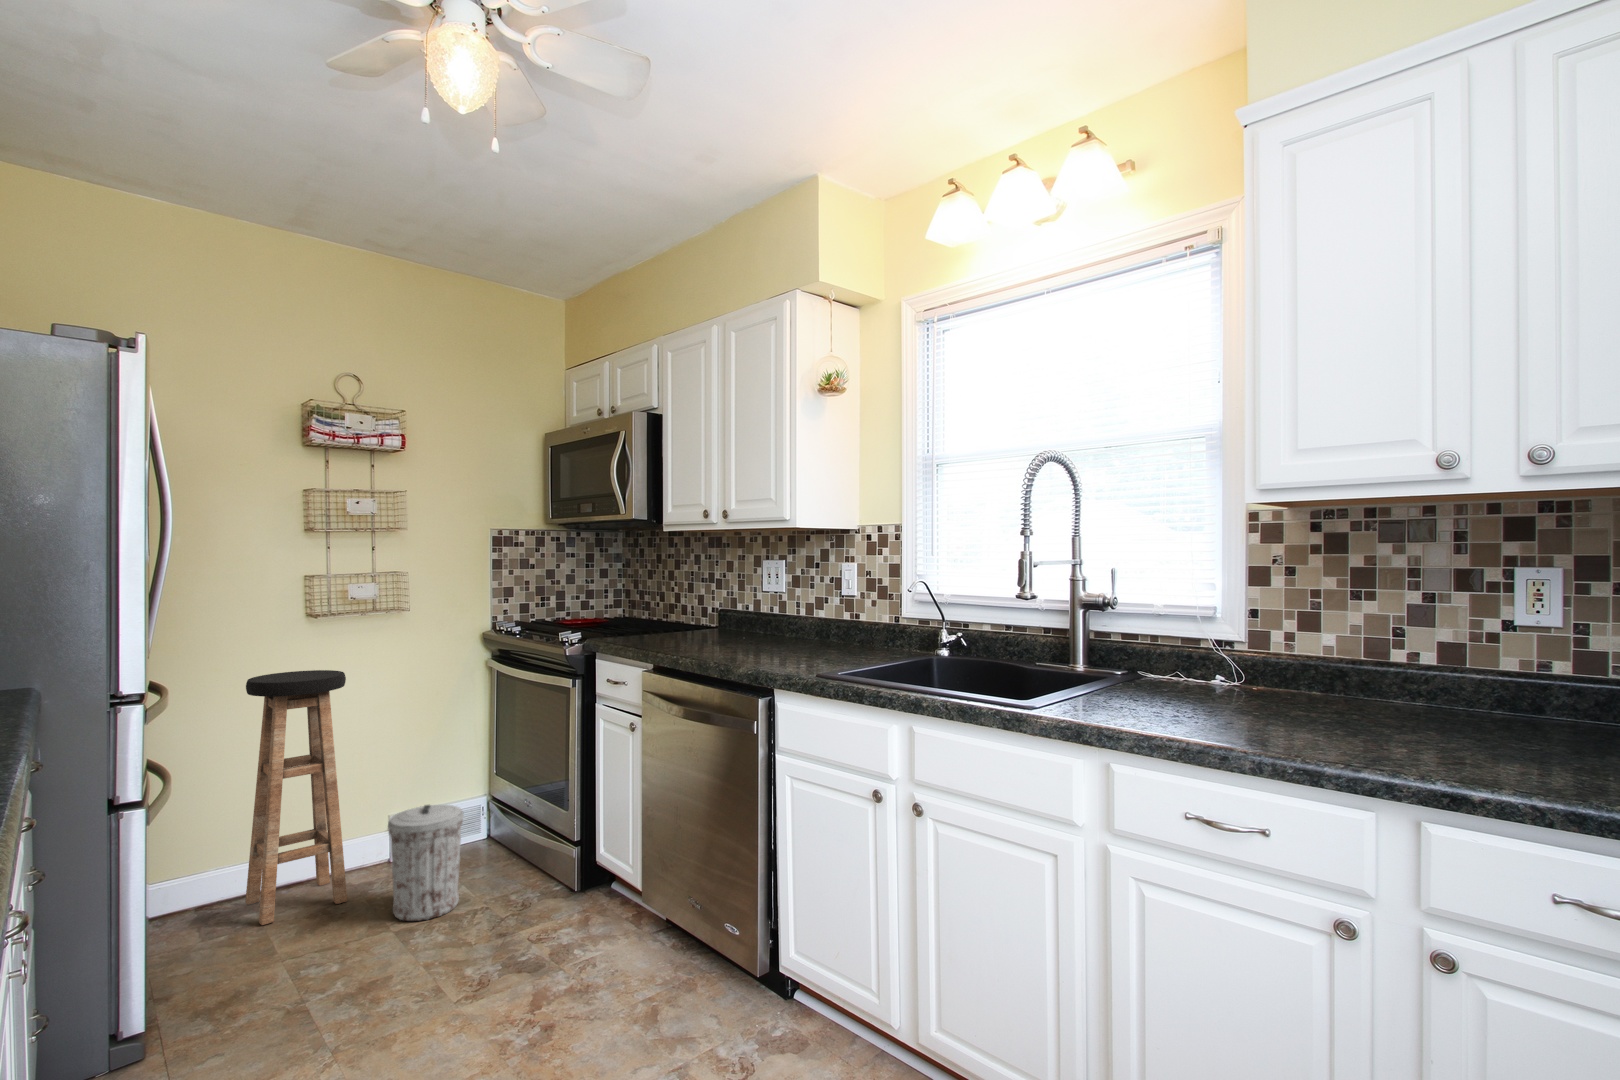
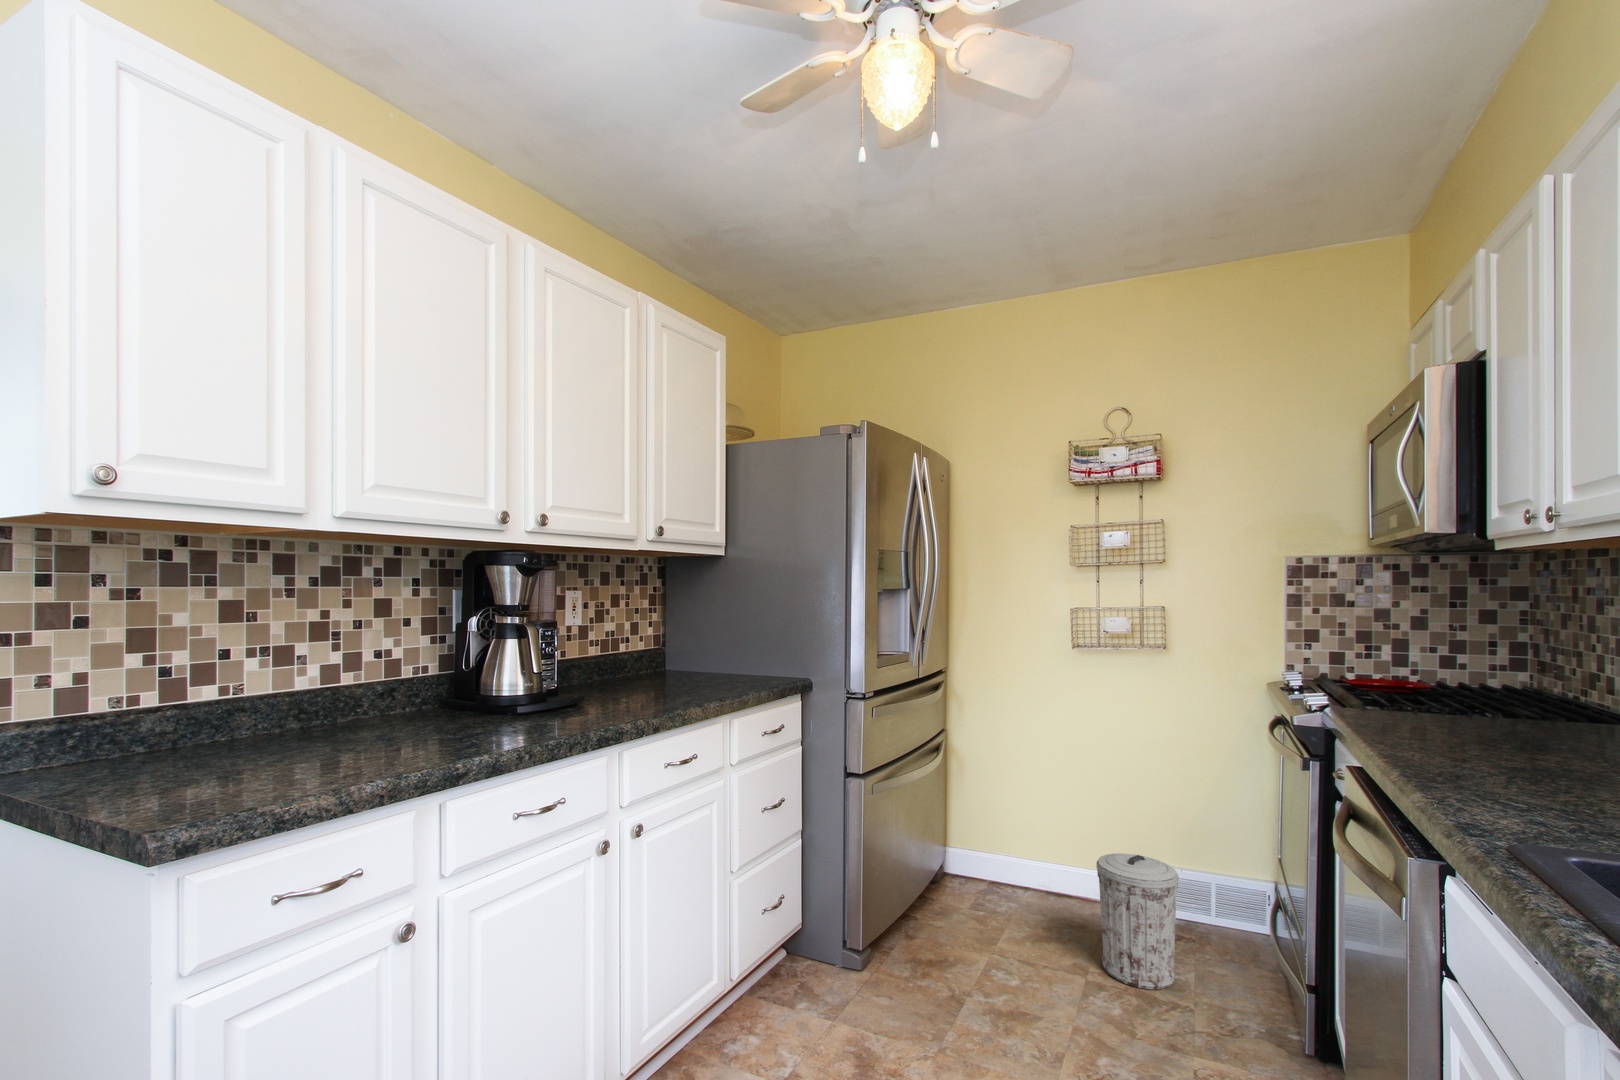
bar stool: present [245,670,347,925] -> none [1015,688,1095,925]

